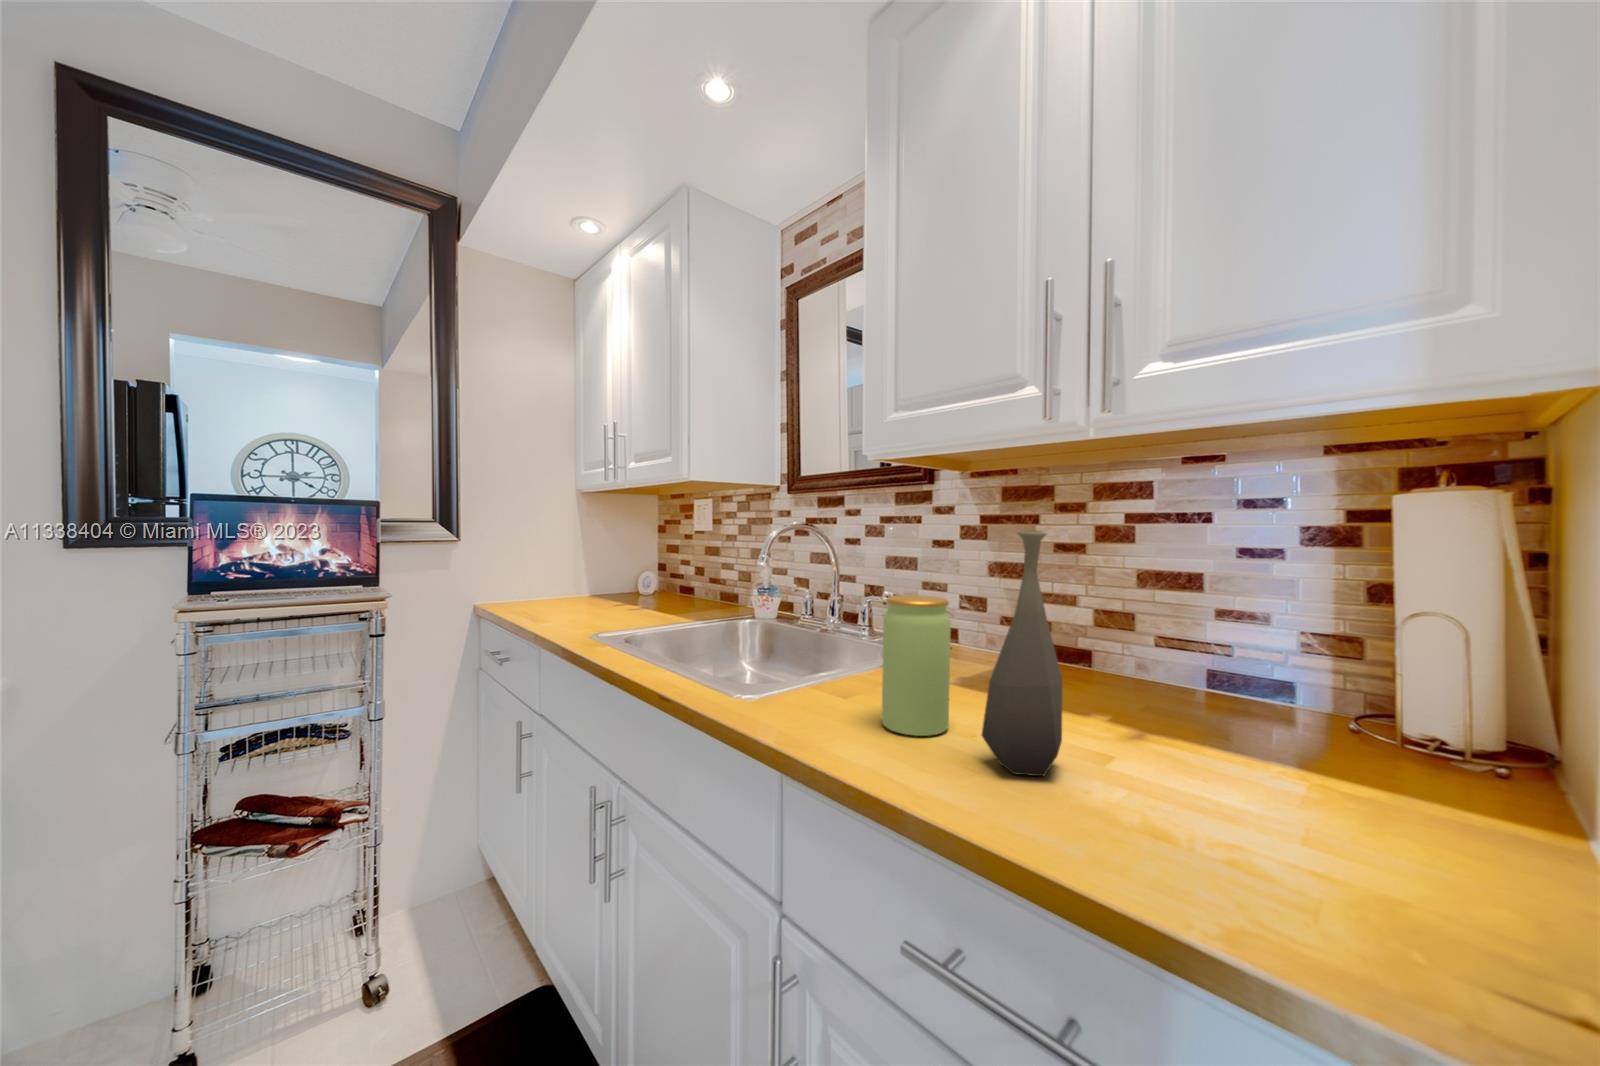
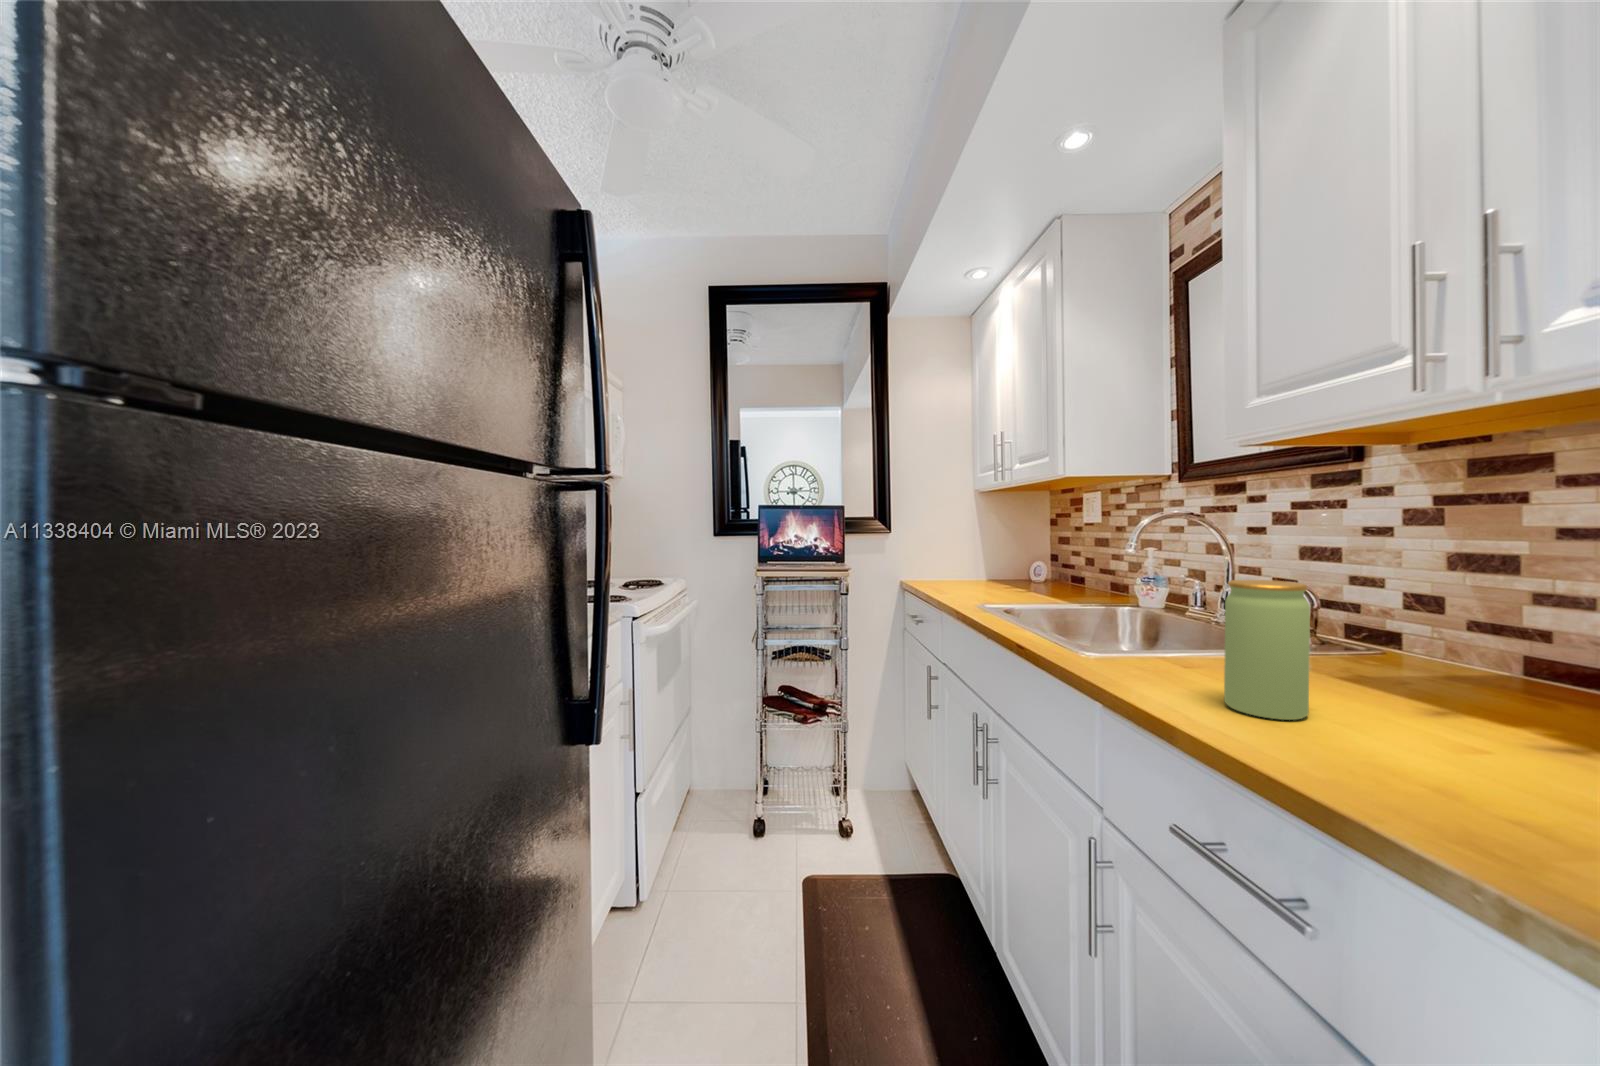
bottle: present [982,530,1063,776] -> none [1327,510,1445,774]

